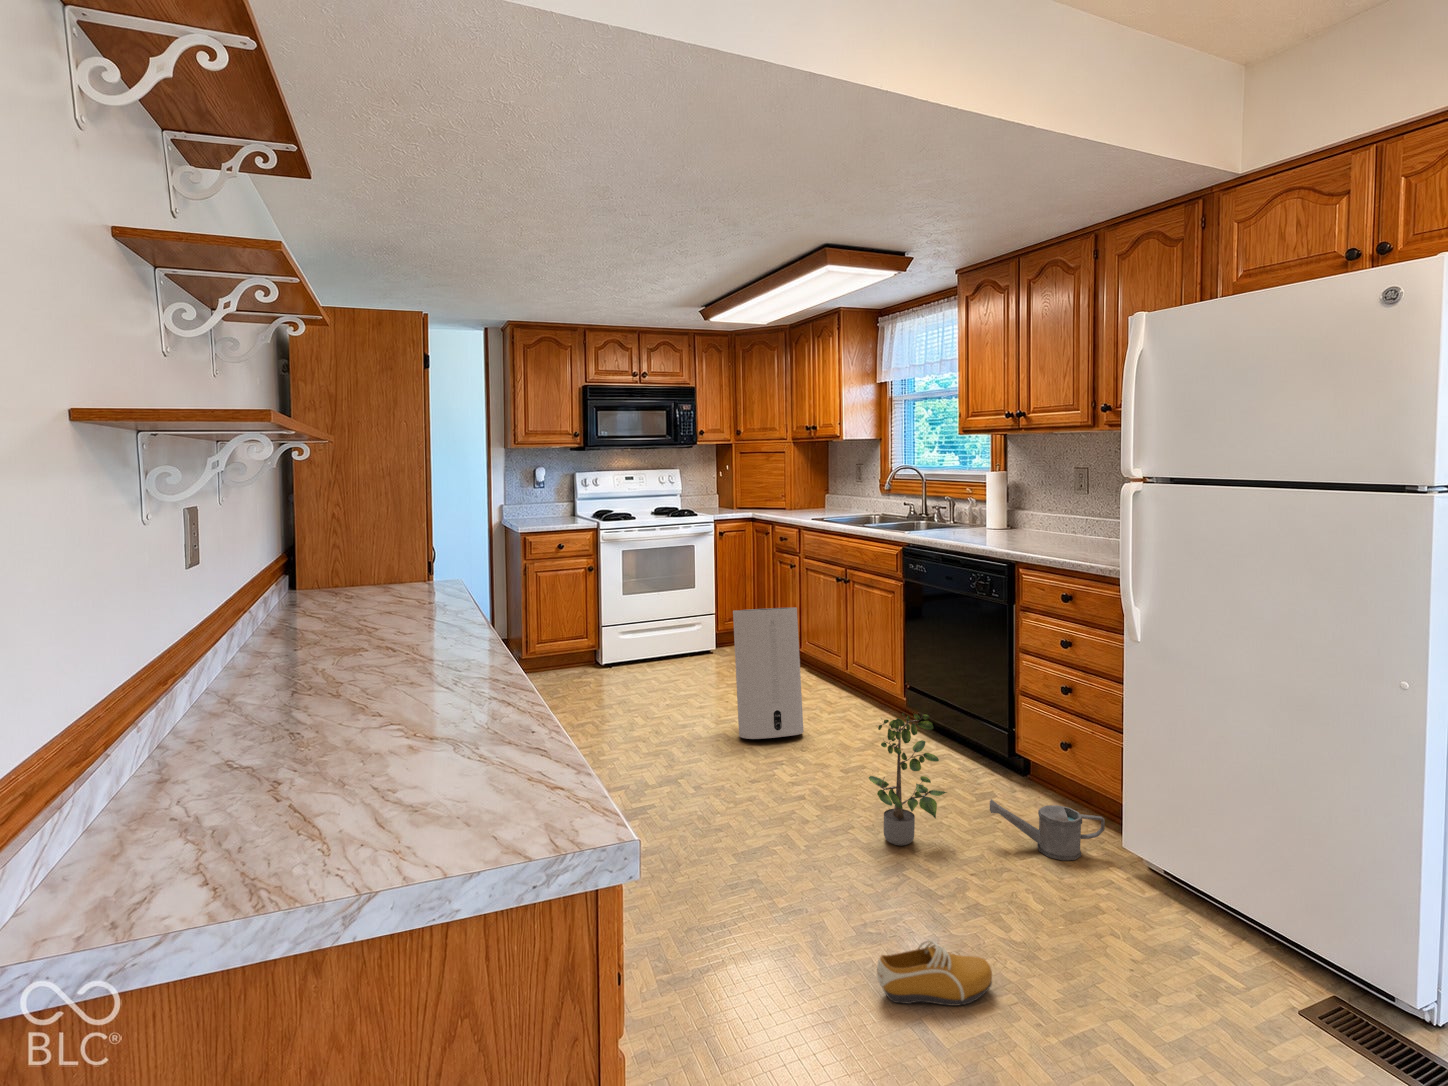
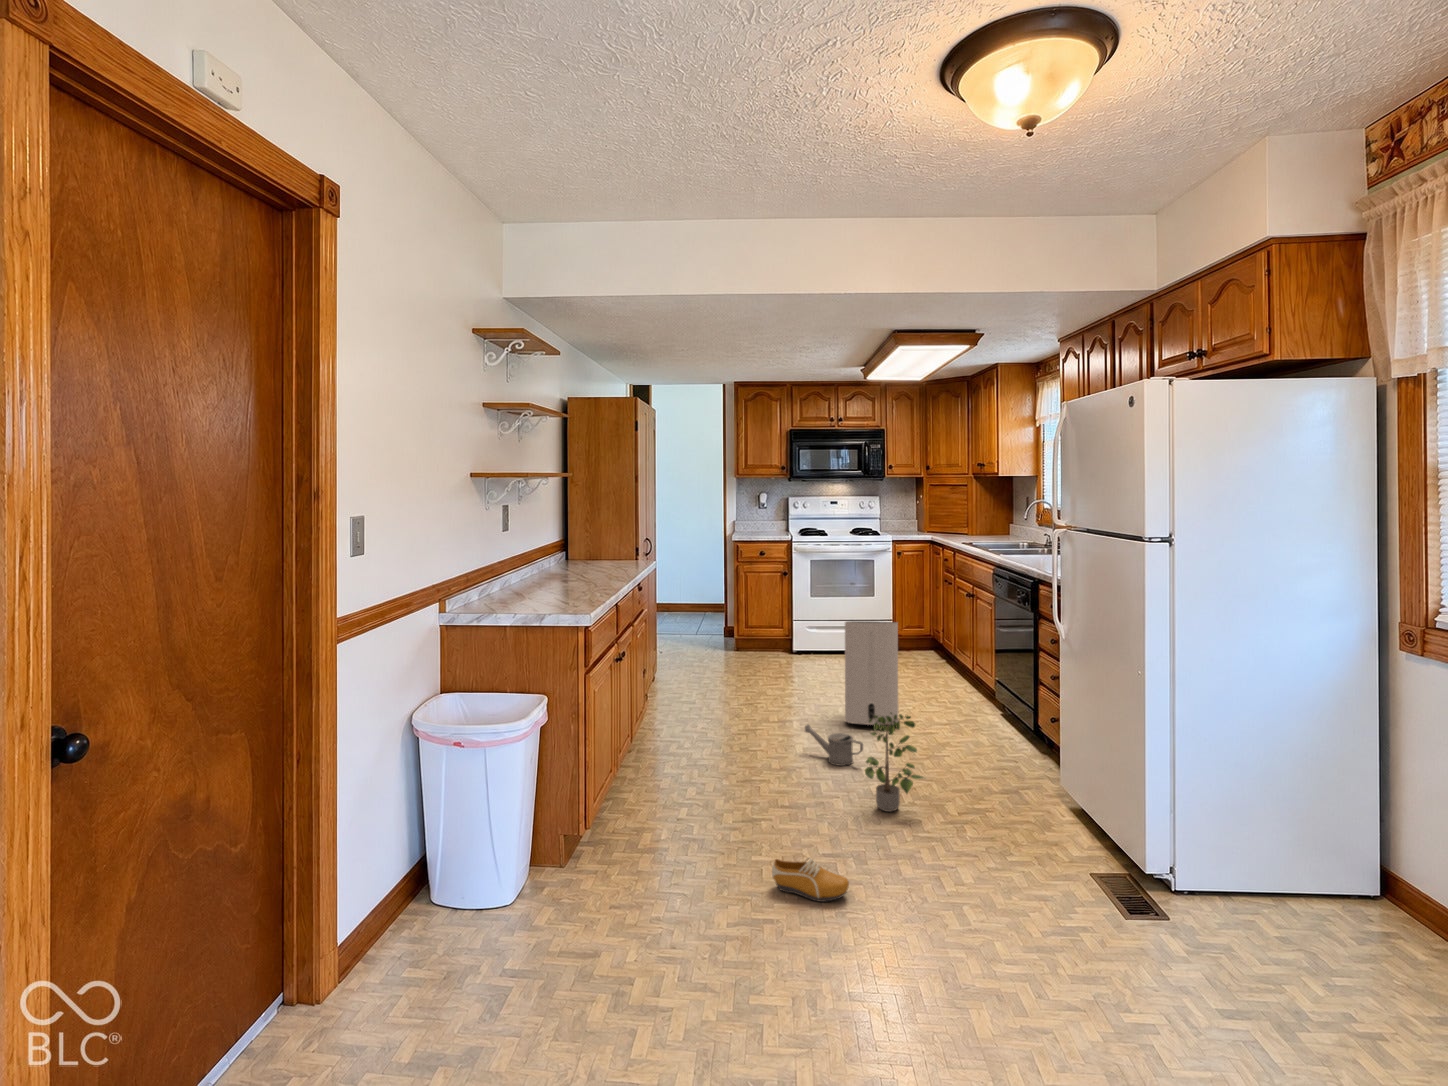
watering can: present [990,799,1105,860] -> present [805,725,863,766]

